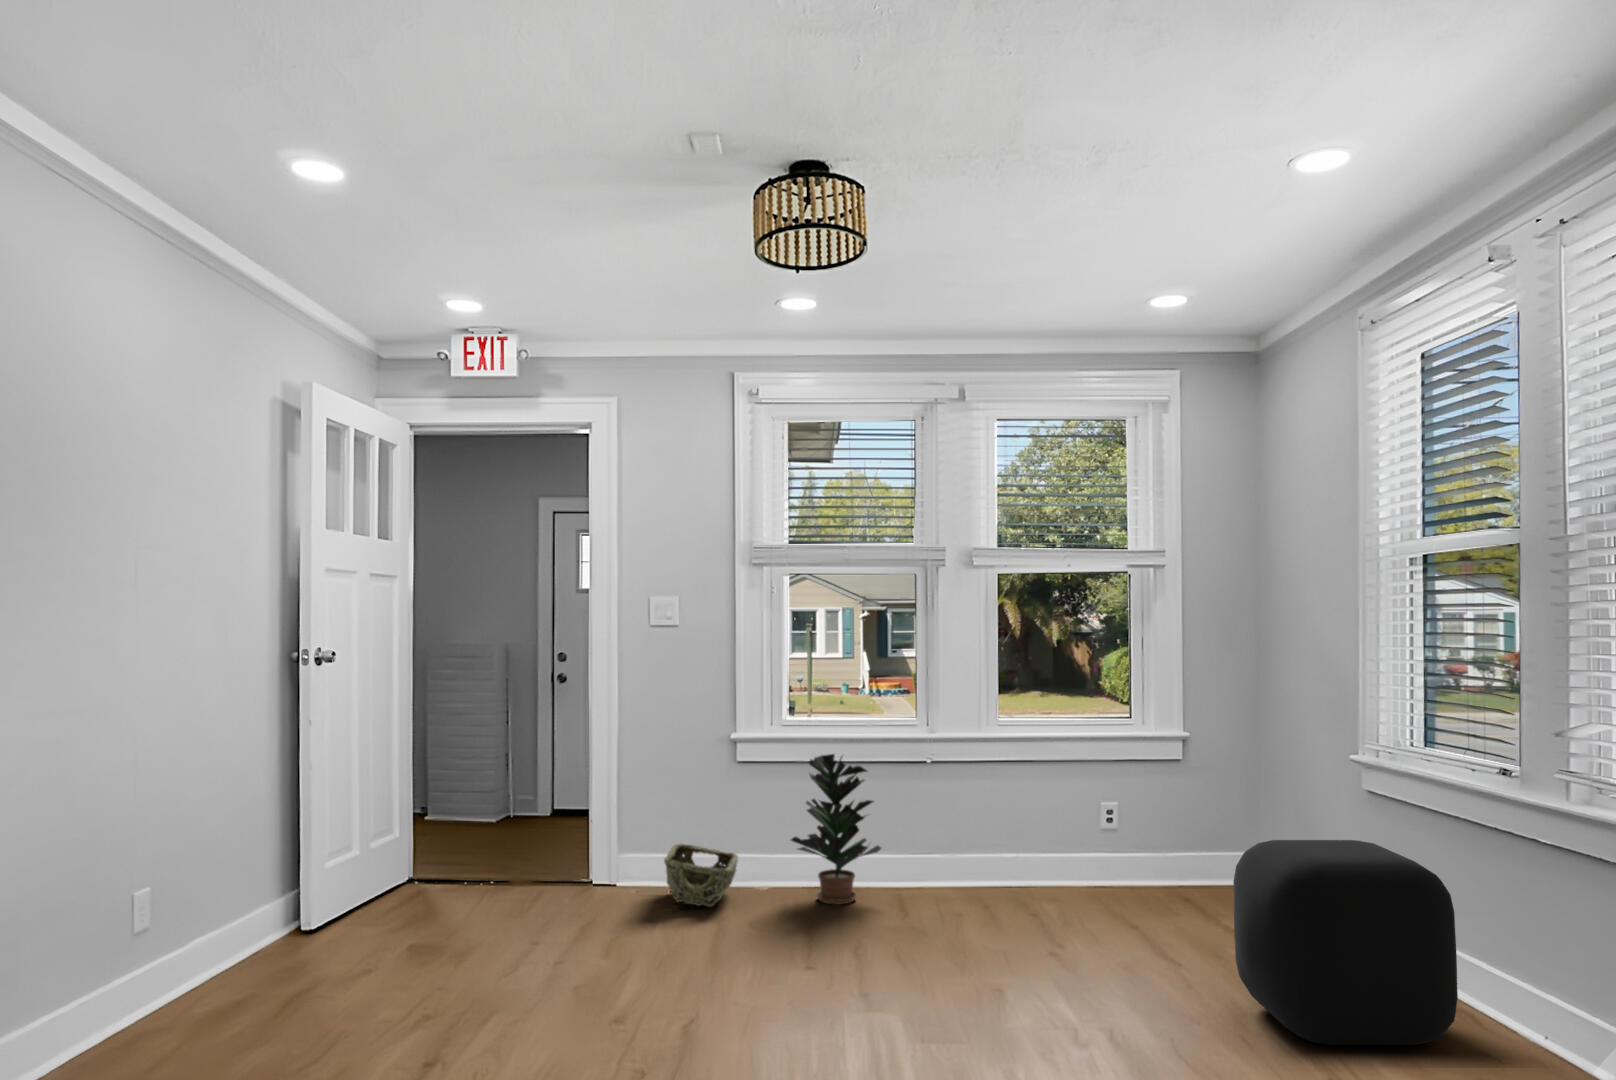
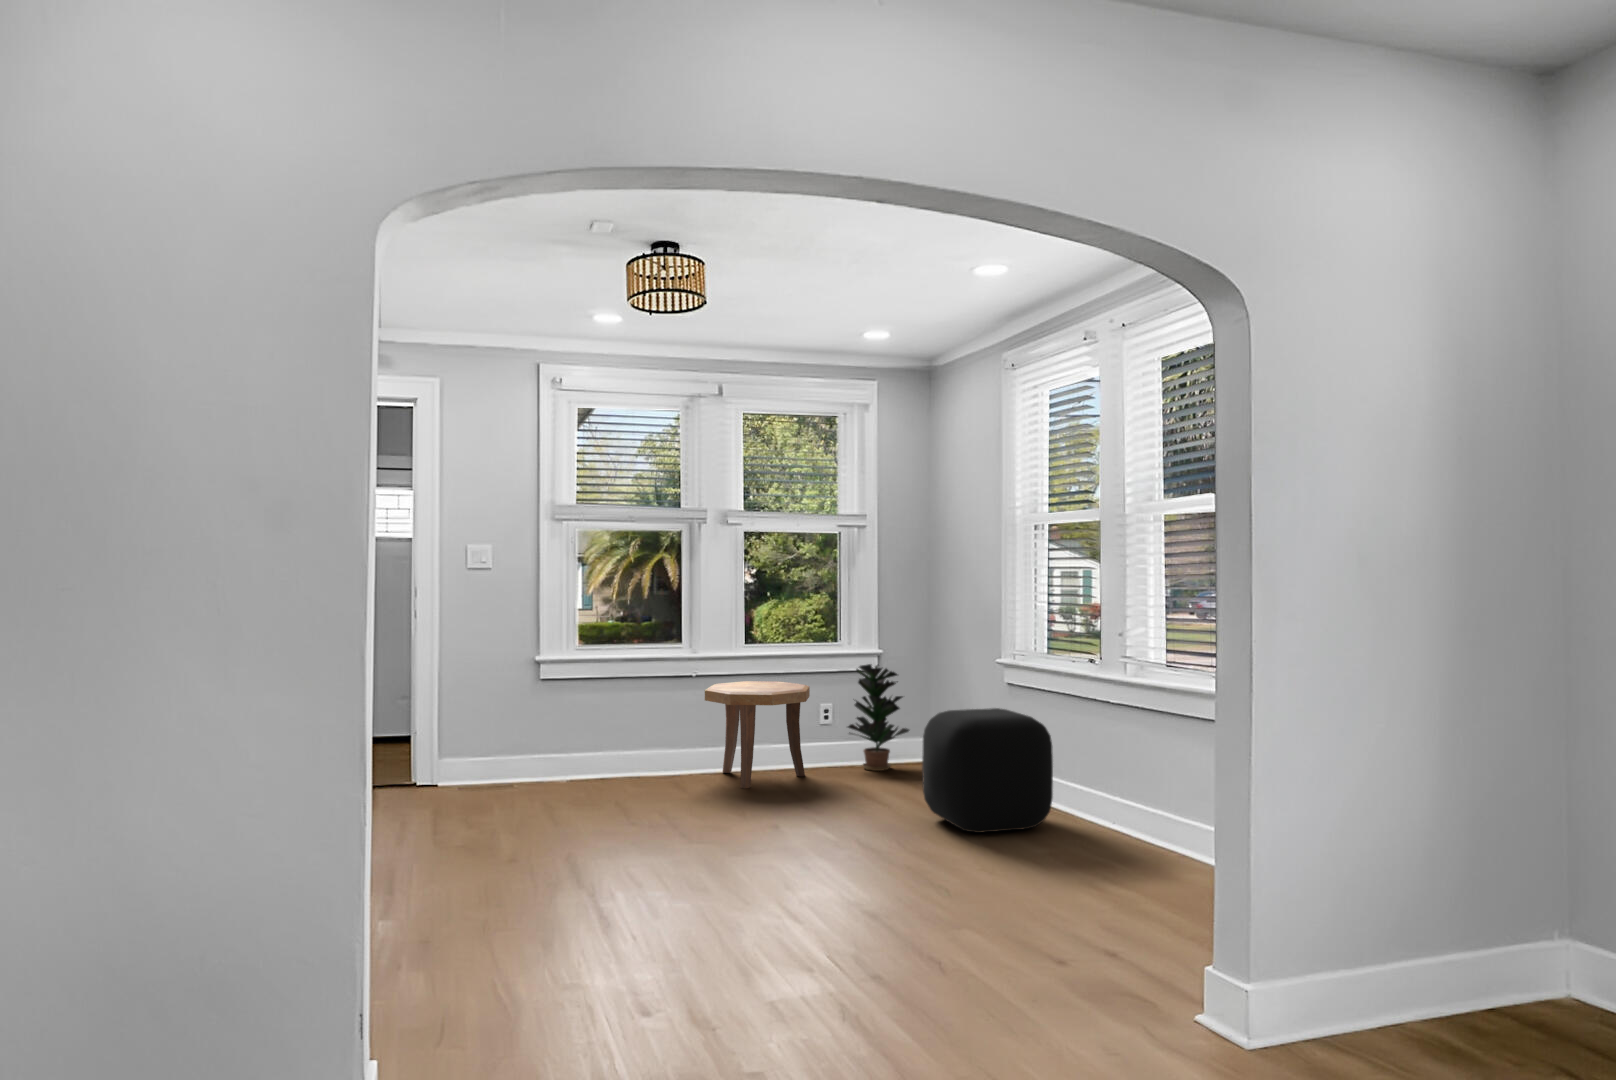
potted plant: present [791,754,881,904] -> present [848,664,909,771]
side table: none [936,770,1081,921] -> present [705,681,810,788]
woven basket: present [664,844,738,907] -> none [488,748,547,794]

